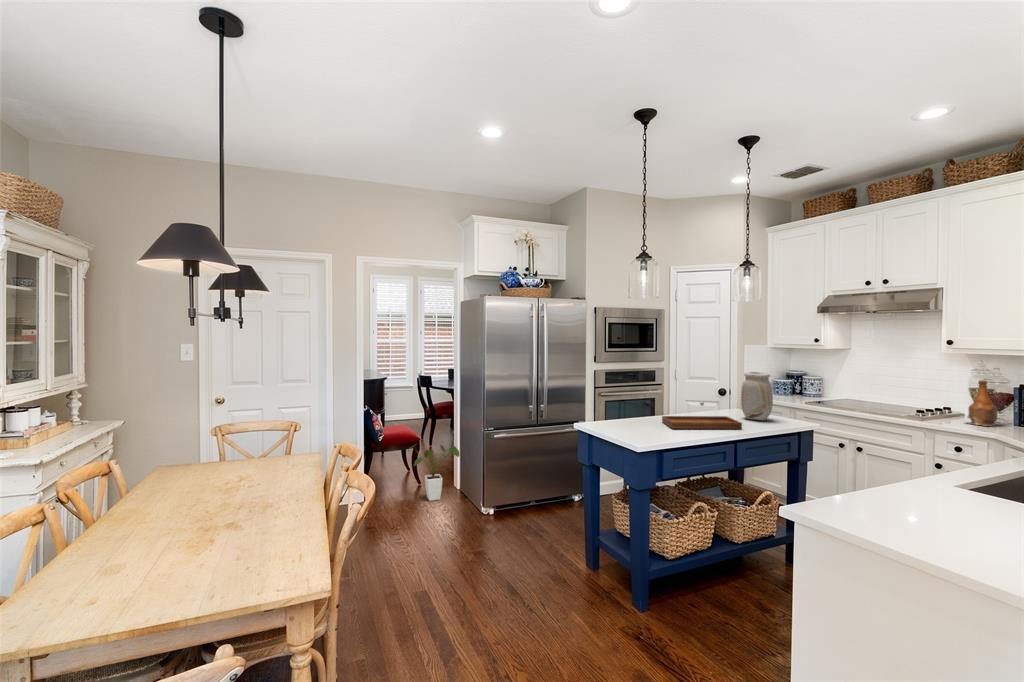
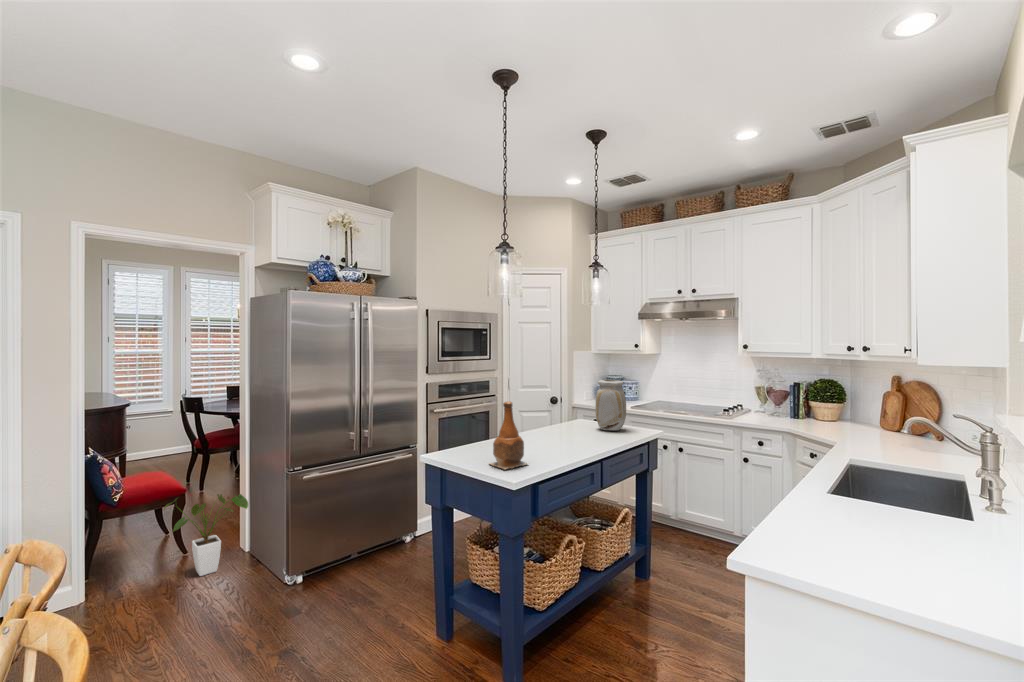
bottle: present [967,380,999,426] -> present [489,401,528,469]
tray: present [662,402,742,429] -> none [522,416,607,451]

